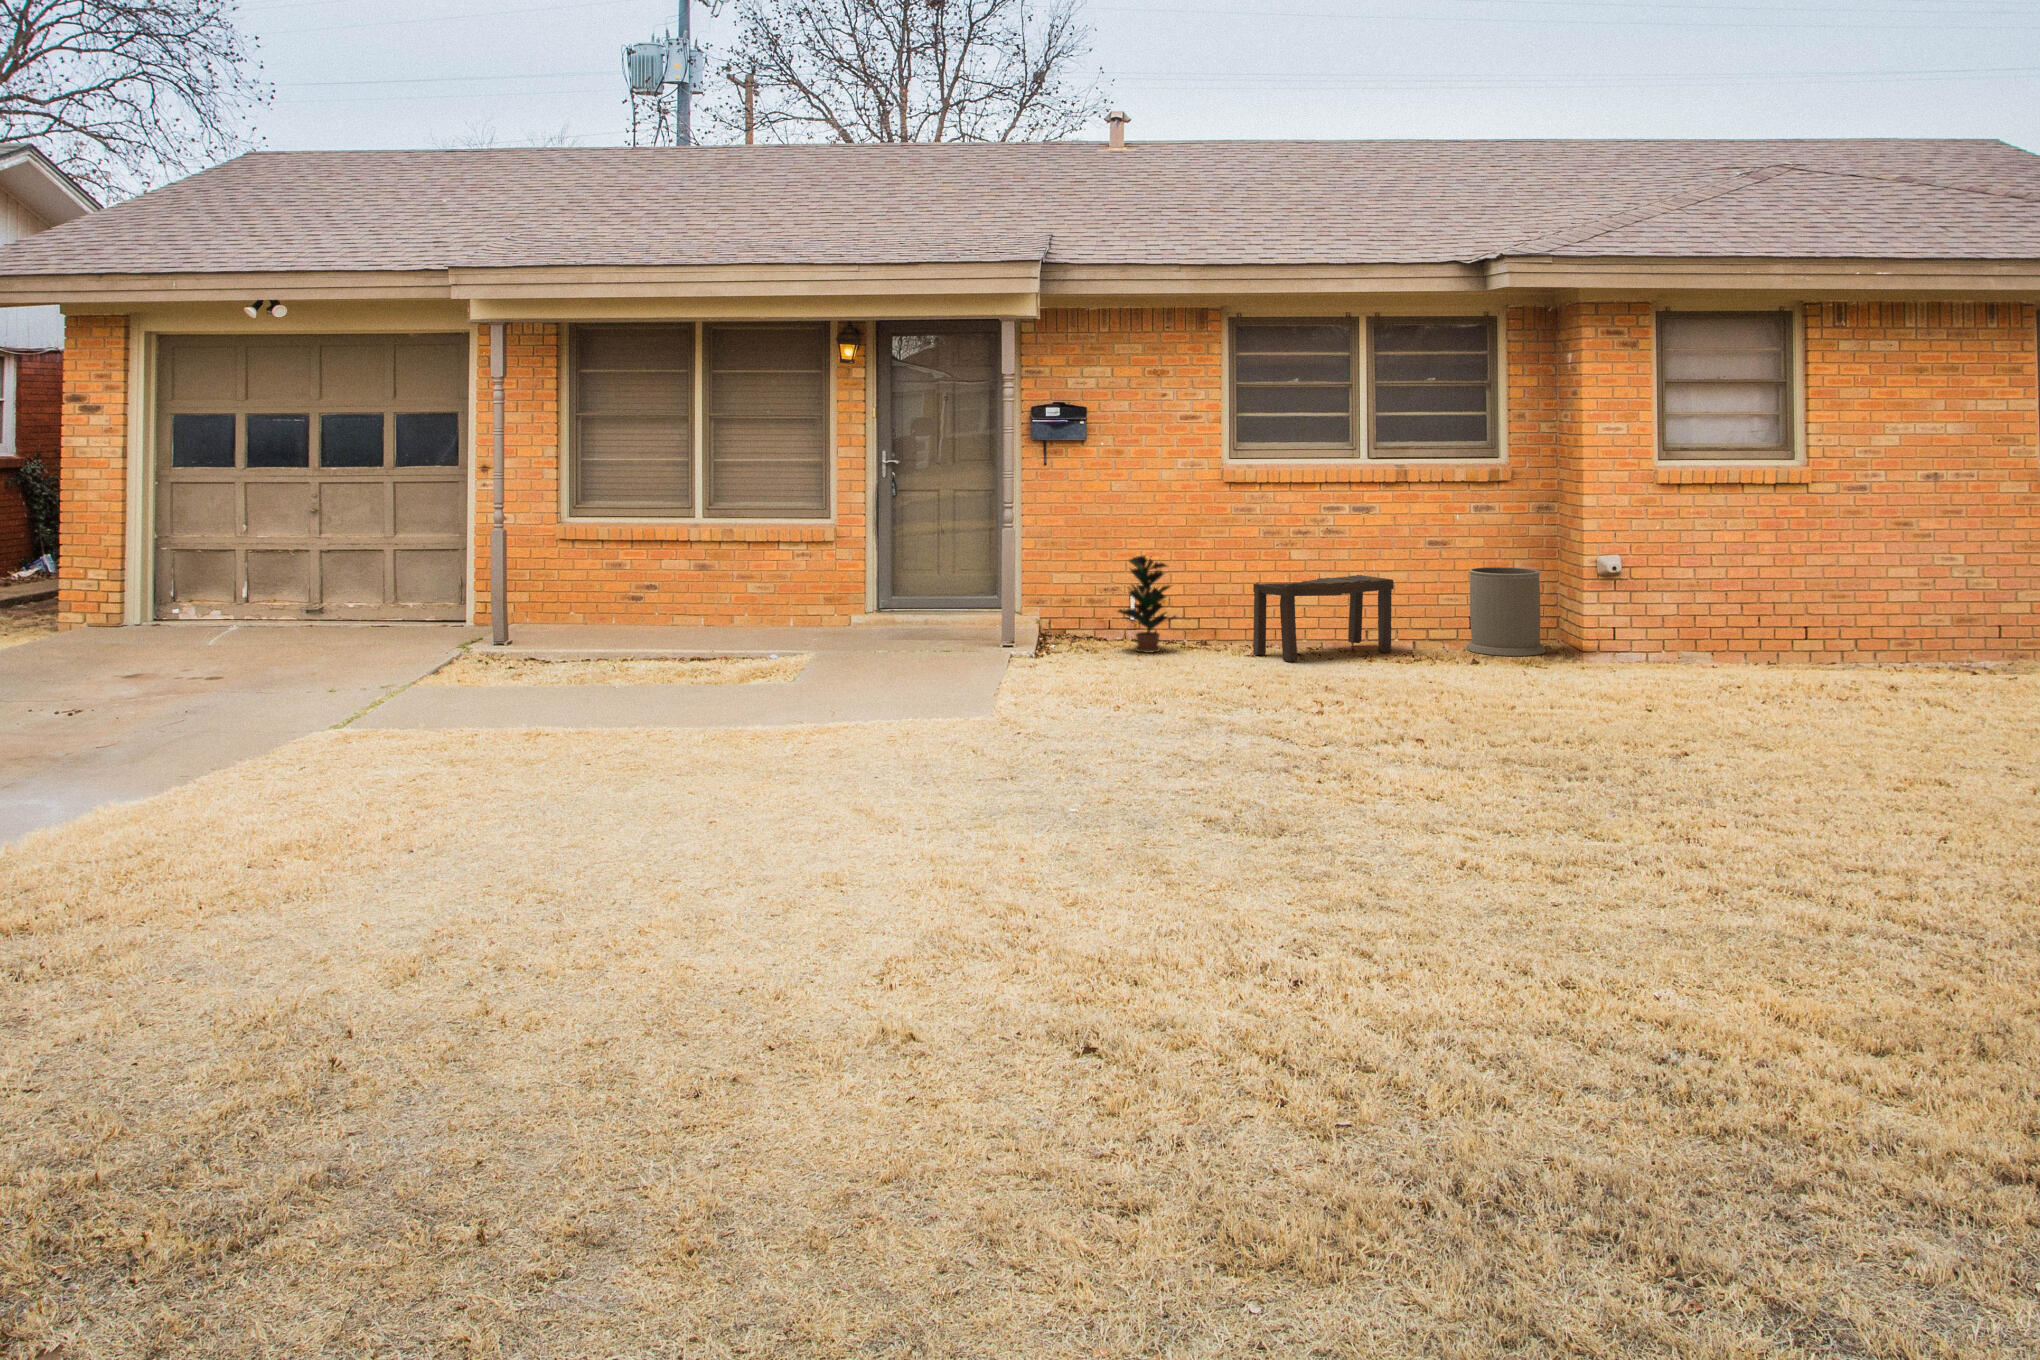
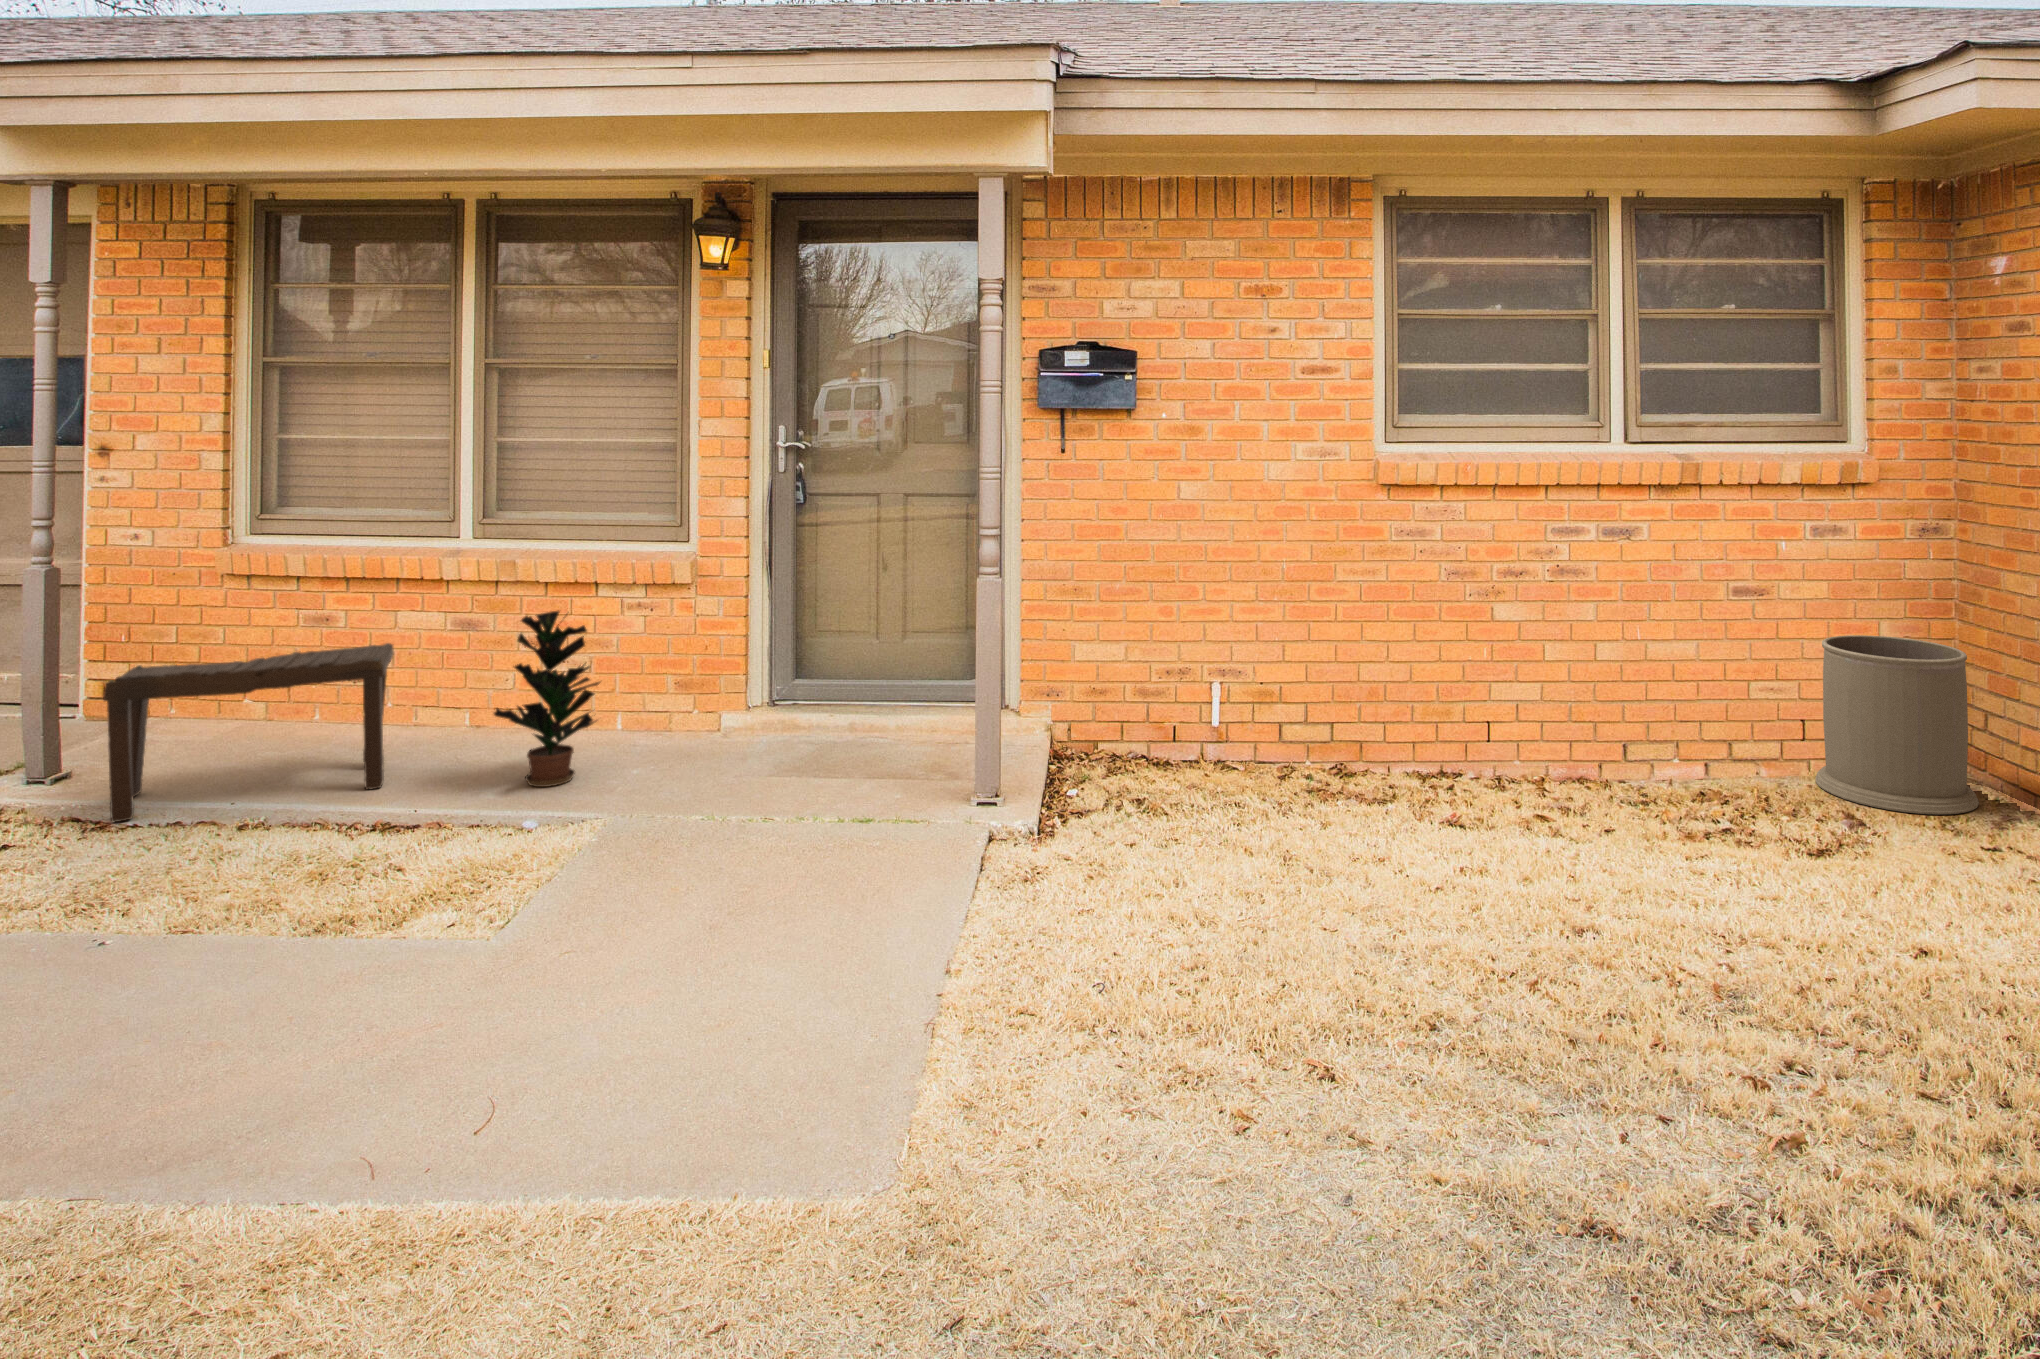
potted plant: present [1118,555,1176,653] -> present [494,611,600,787]
bench: present [1253,575,1394,662] -> present [103,643,394,822]

